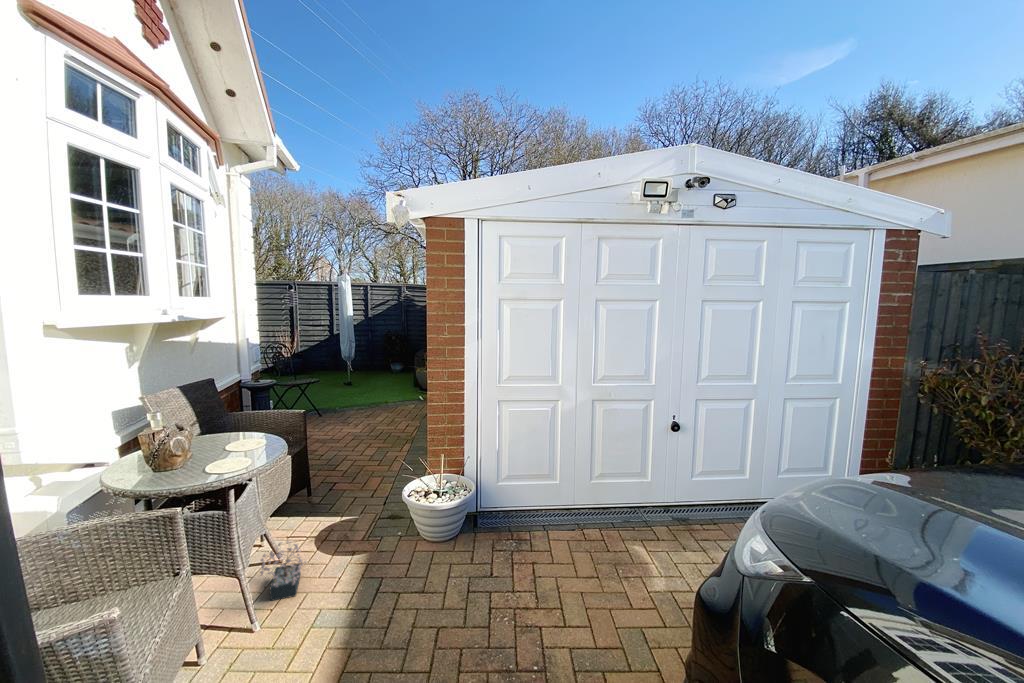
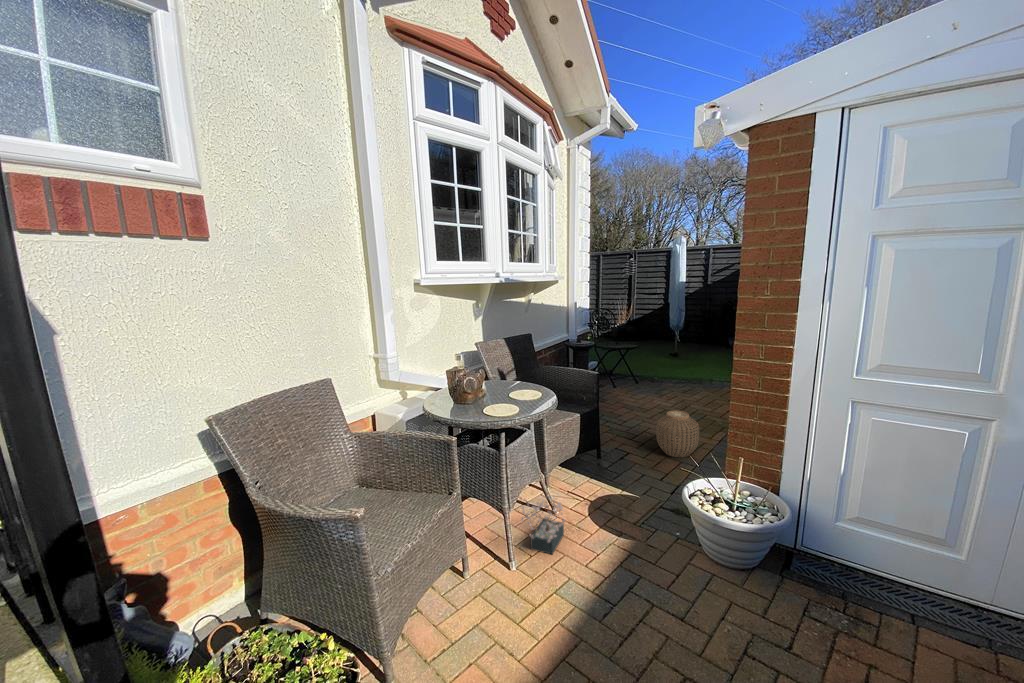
woven basket: none [359,436,396,478] -> present [656,410,699,457]

